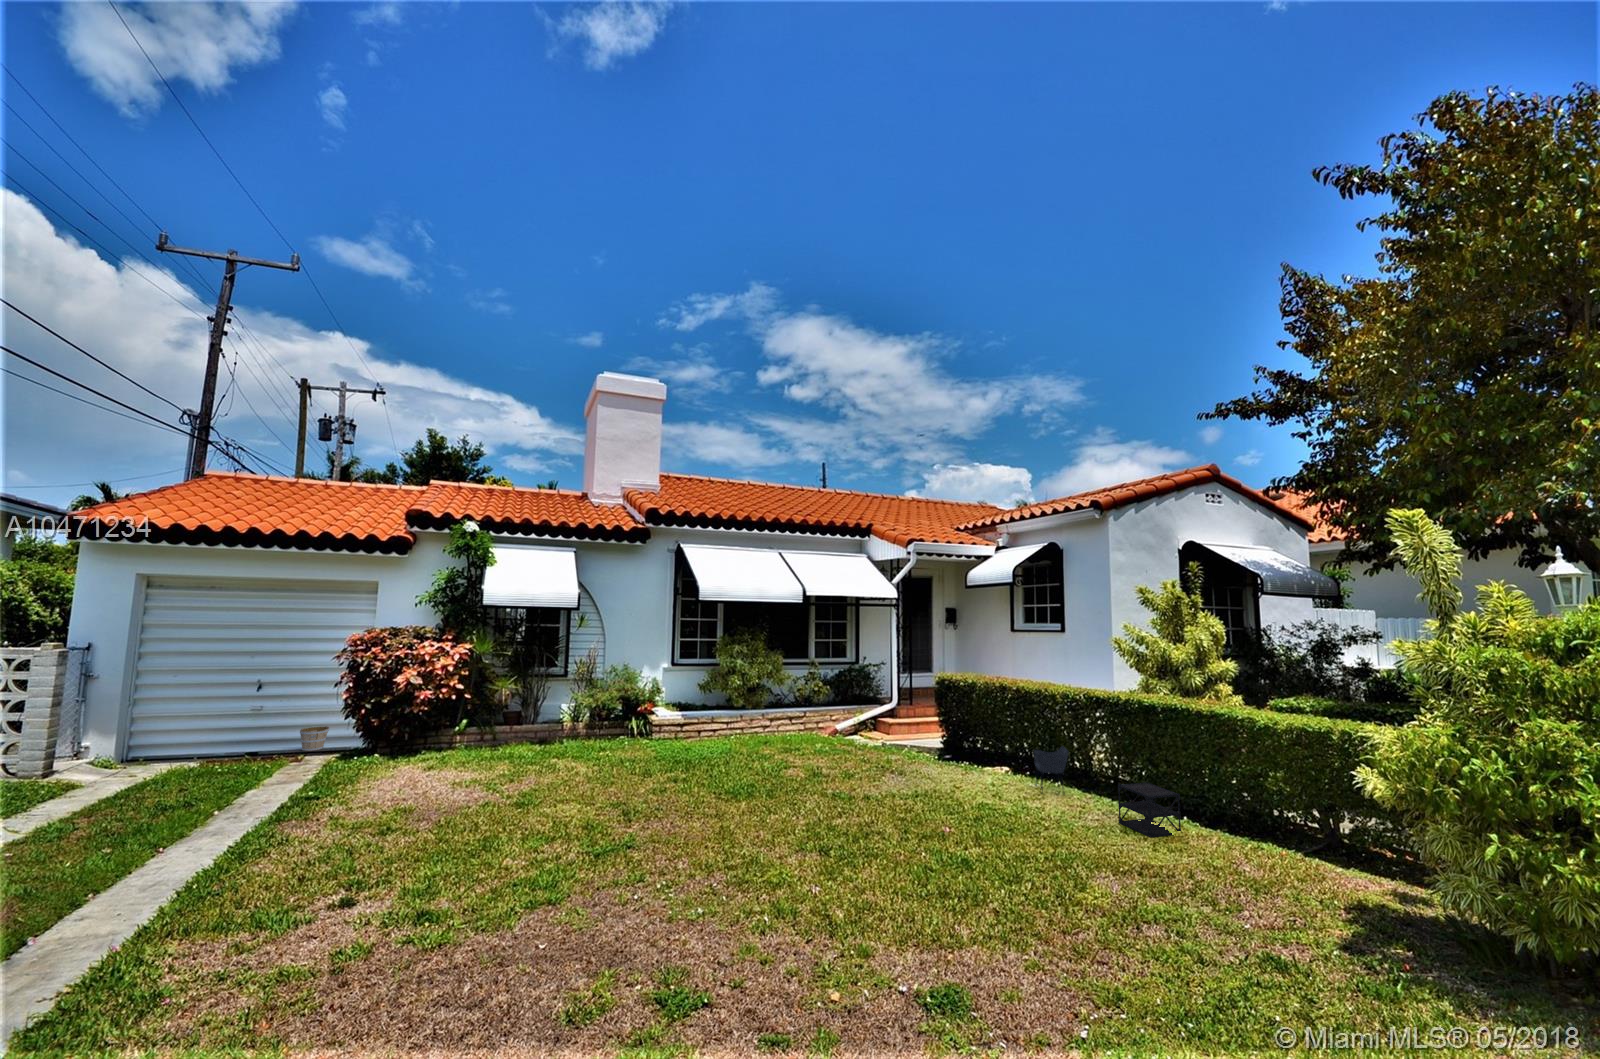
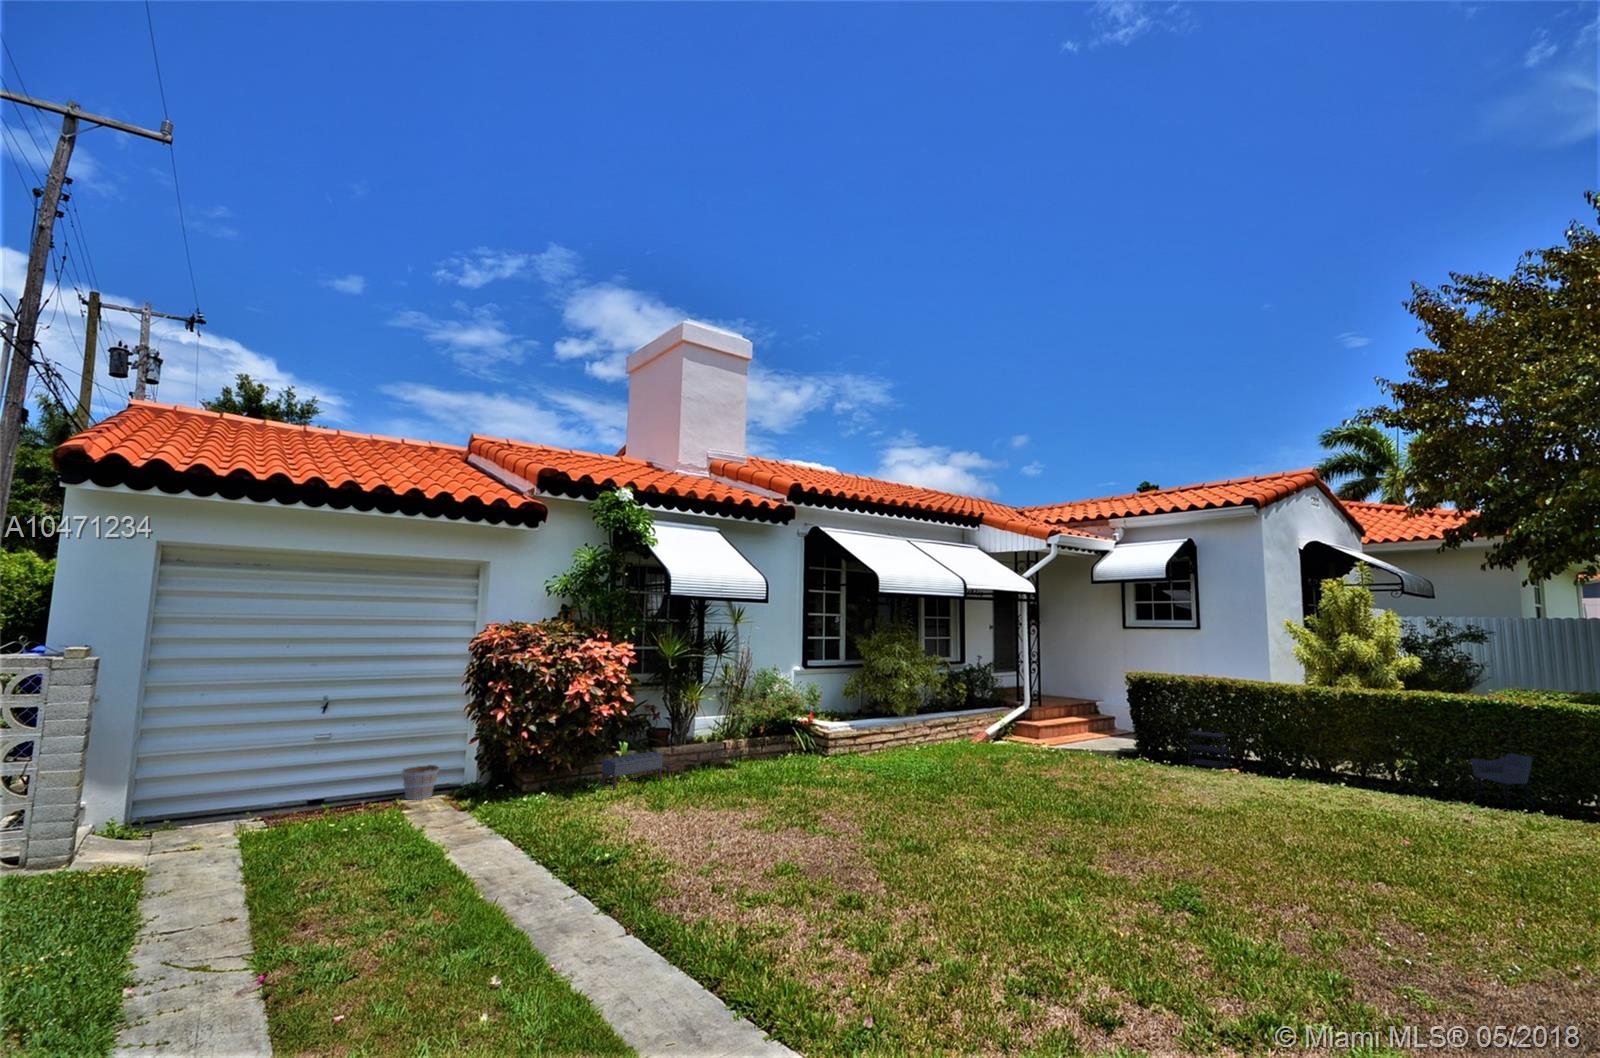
bench: none [439,727,493,755] -> present [601,752,663,790]
armchair: present [1034,746,1068,794] -> present [1471,753,1534,809]
side table: present [1118,783,1181,838] -> present [1187,731,1230,769]

